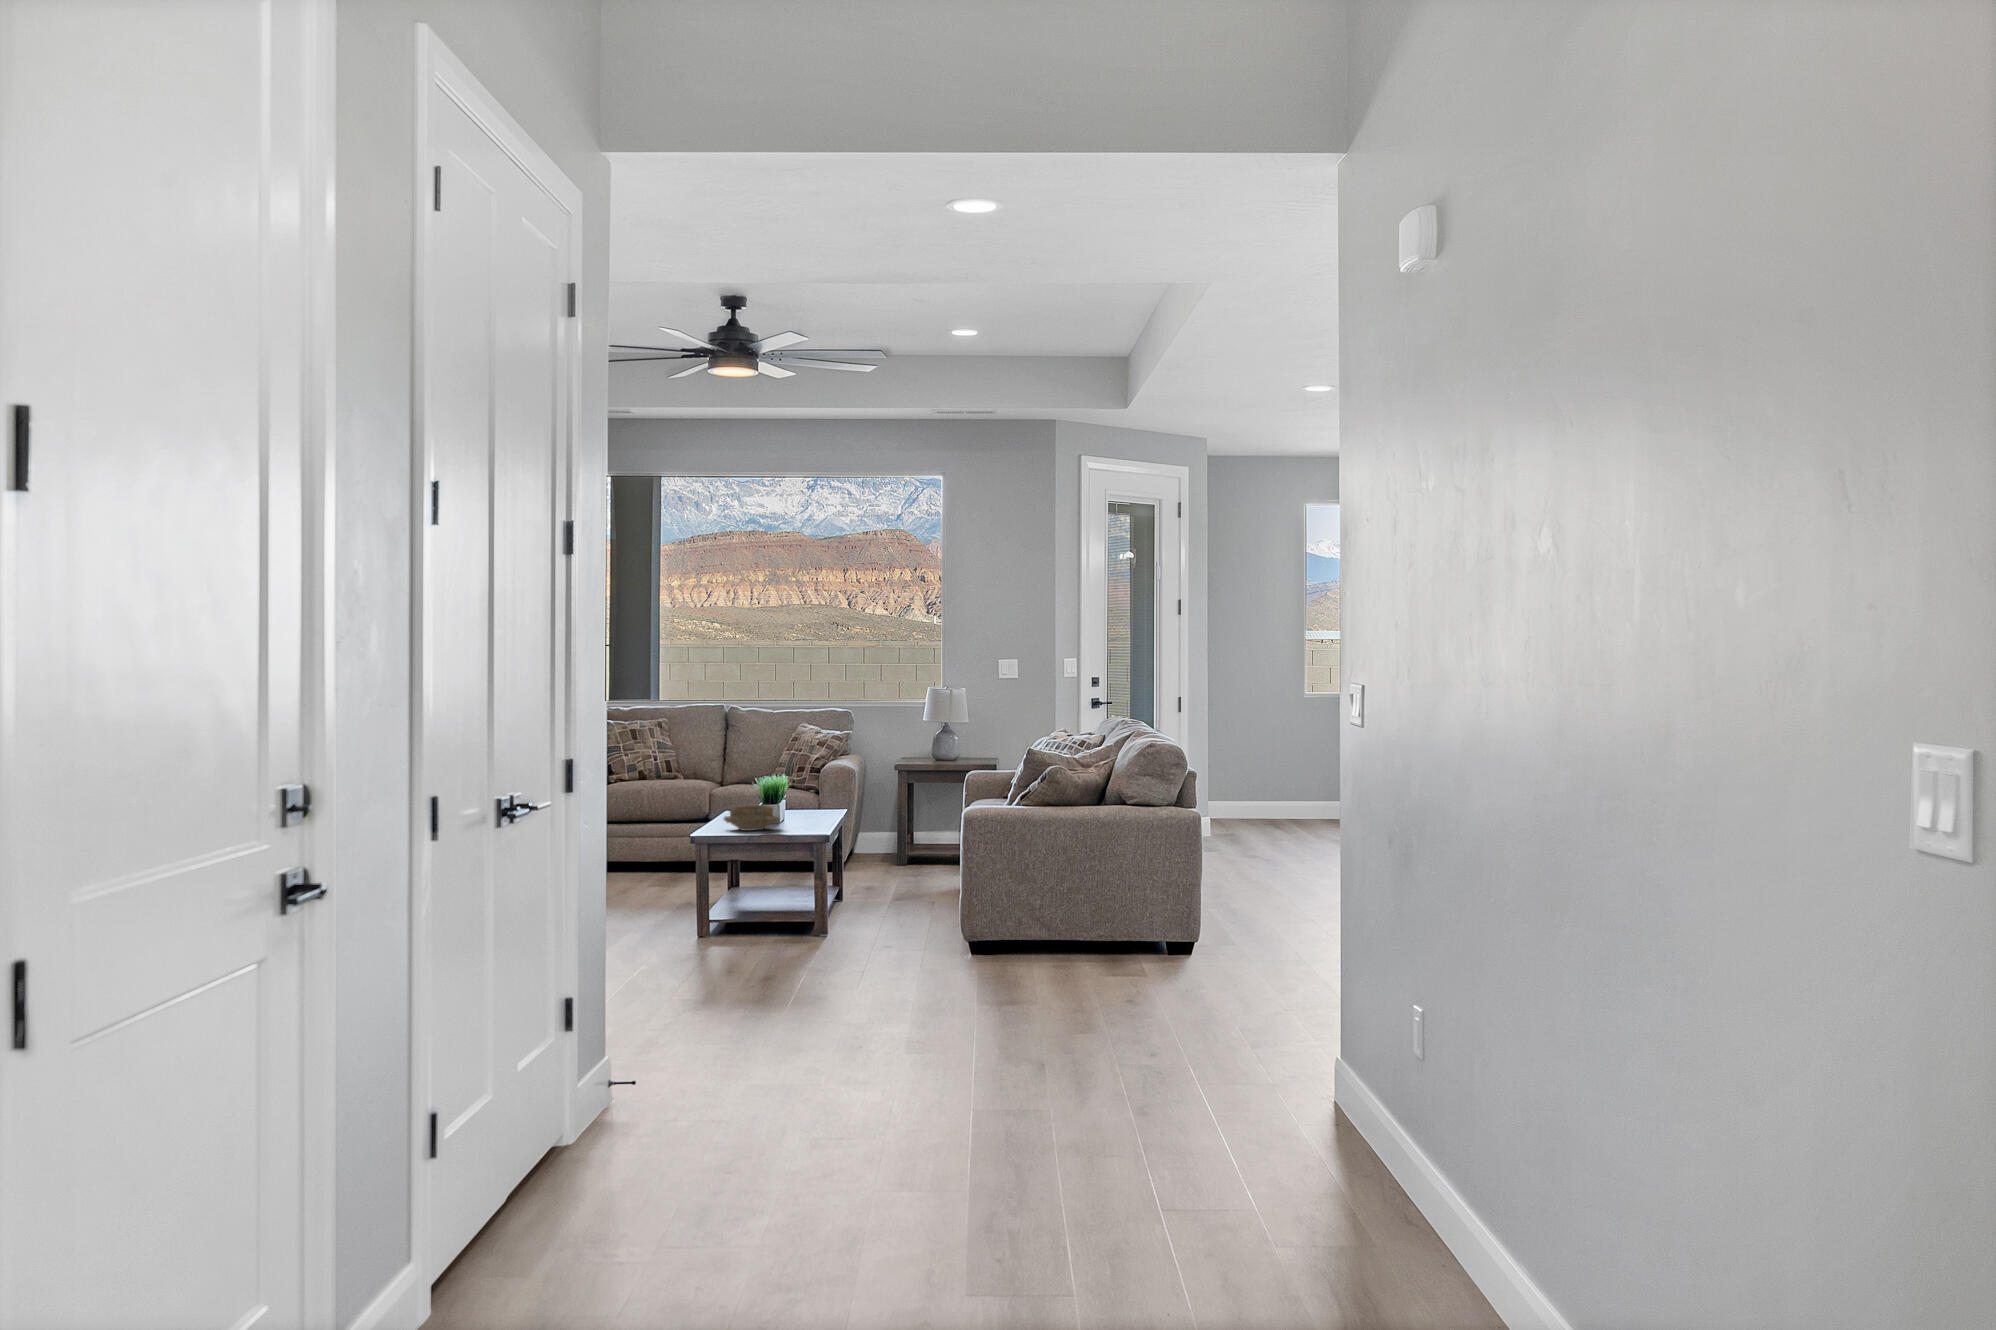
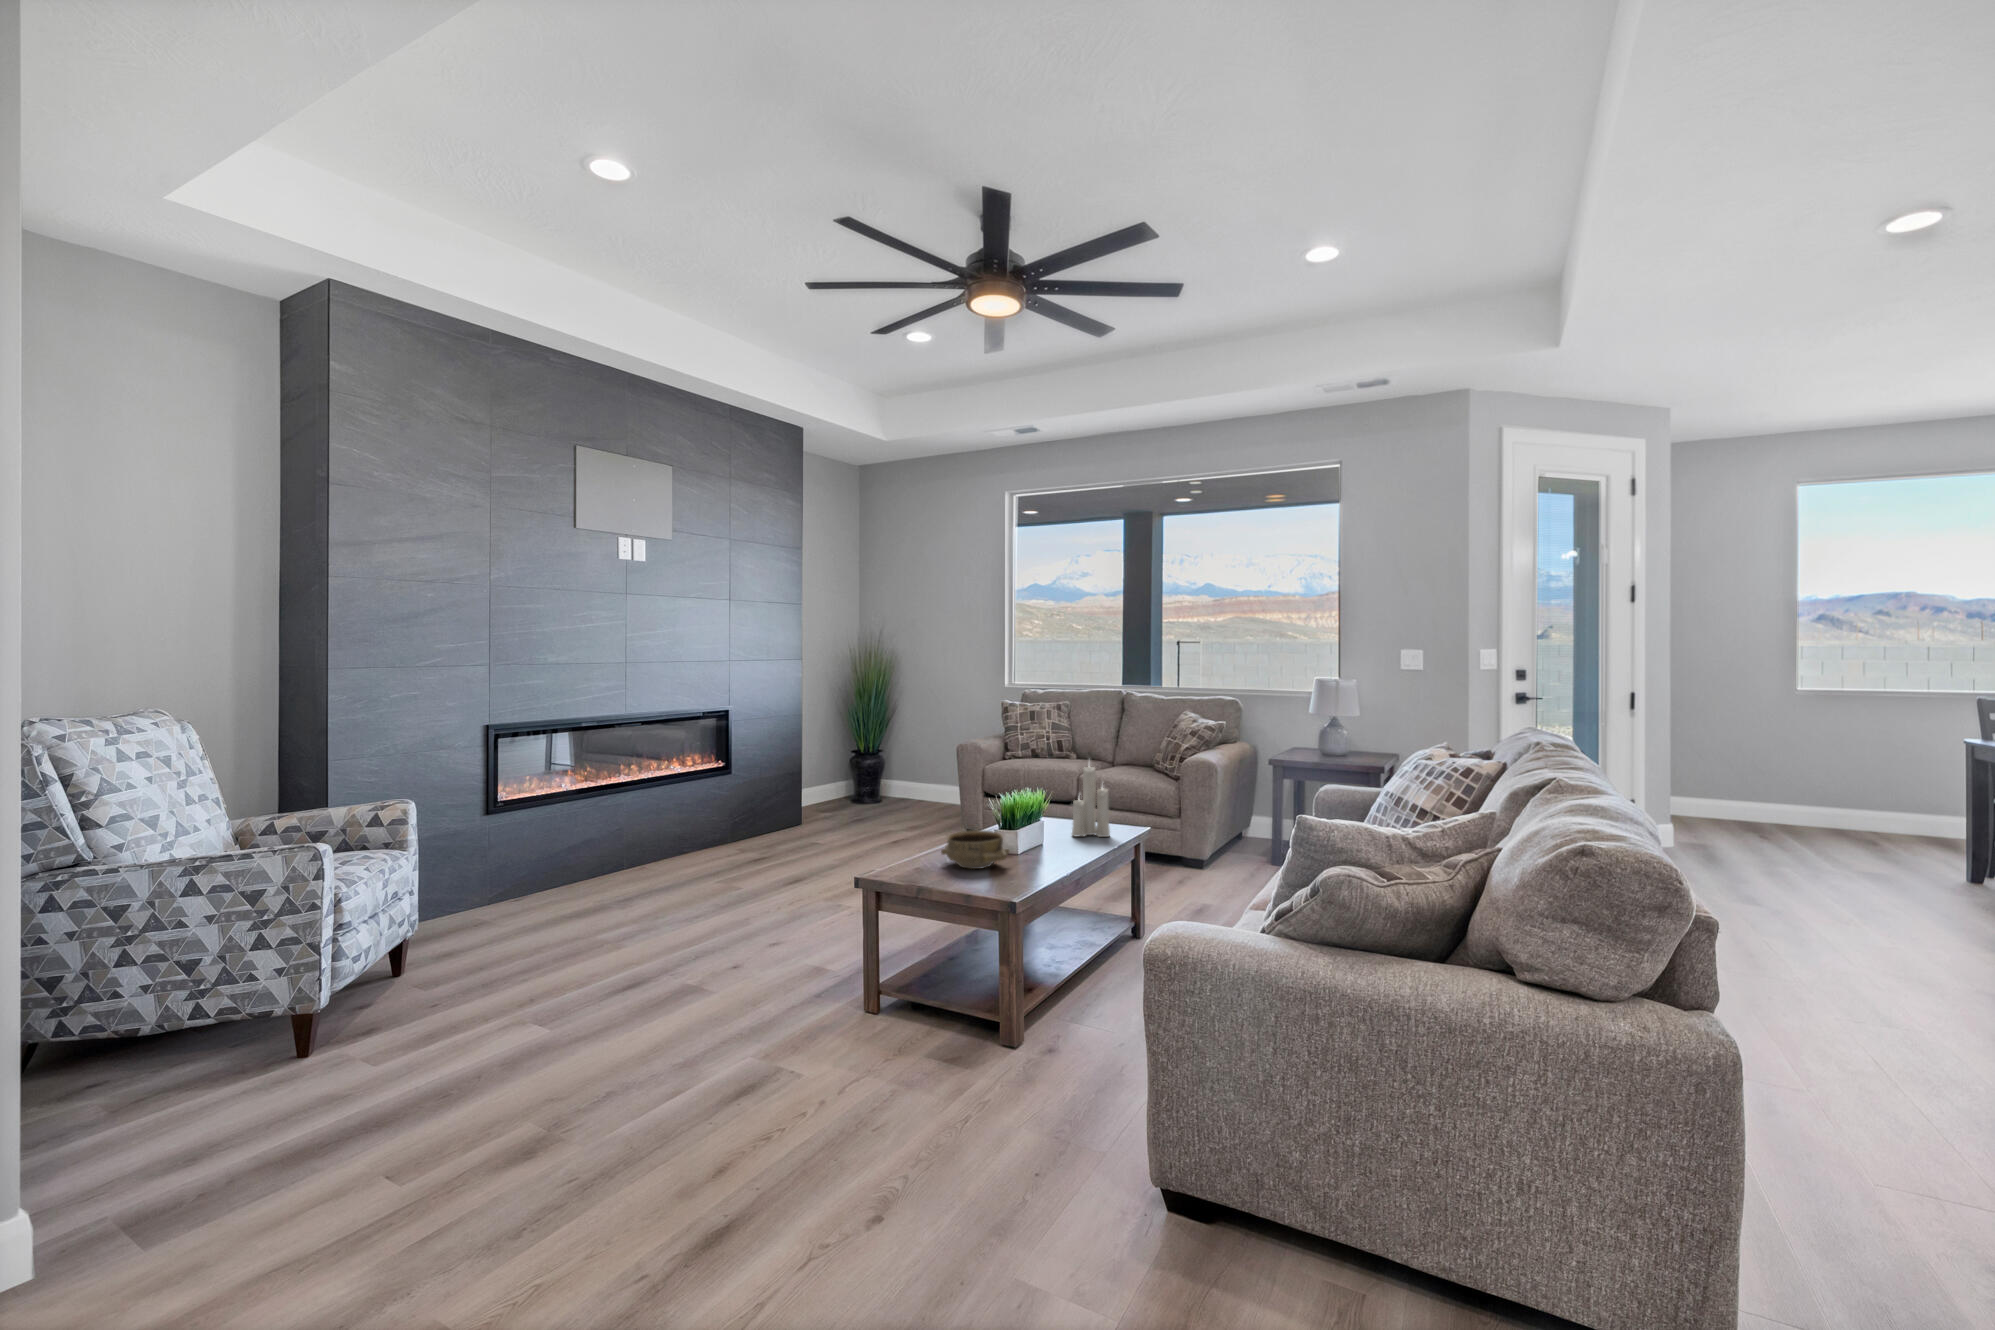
candle: none [790,748,821,816] -> present [1072,767,1110,837]

